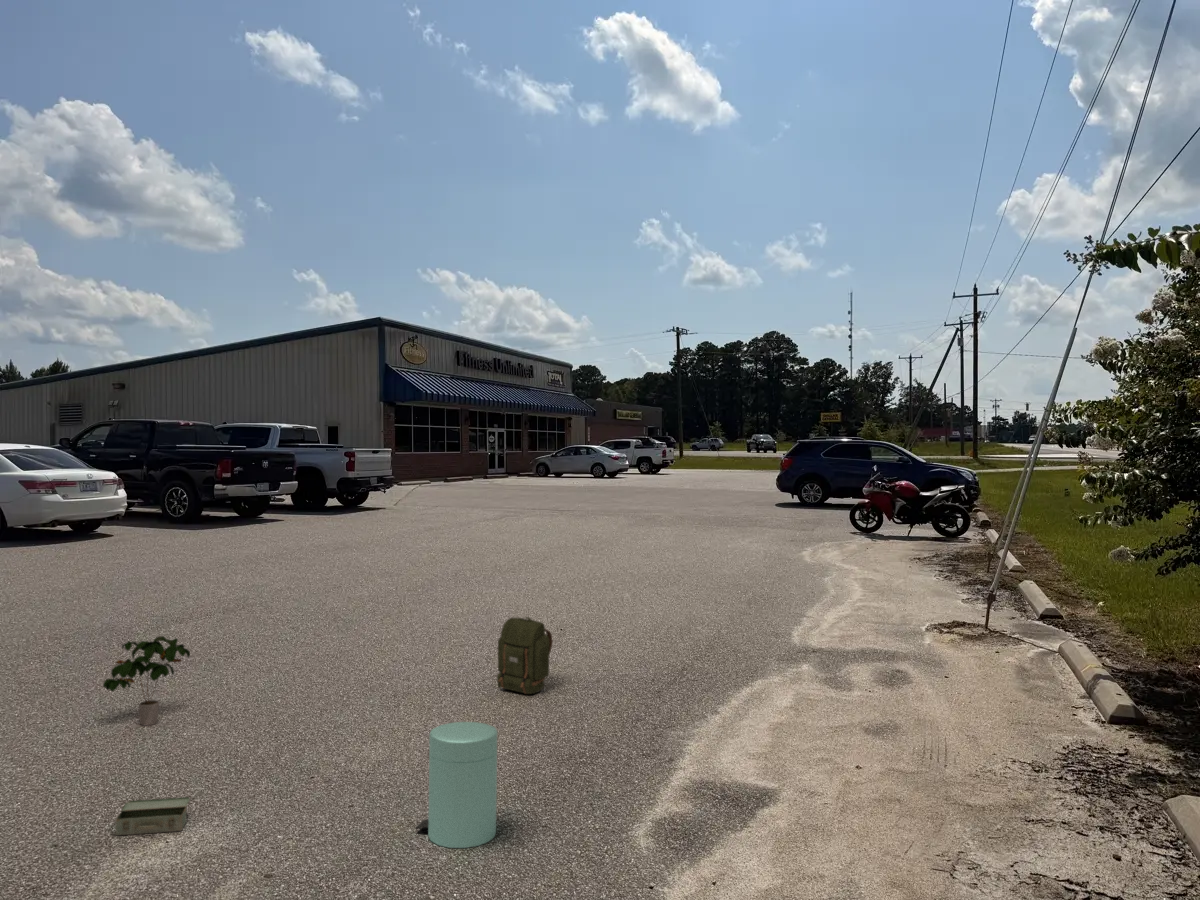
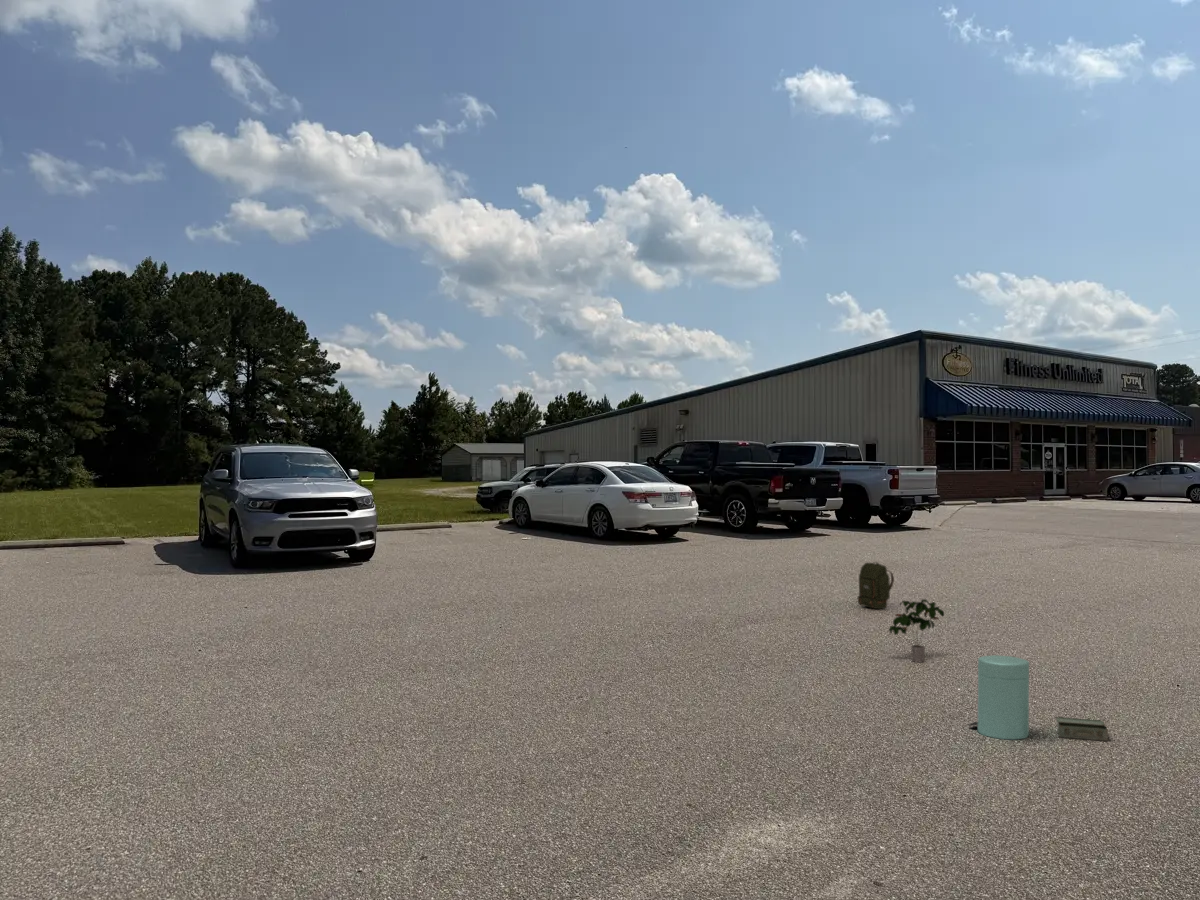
backpack: present [497,617,553,694] -> present [858,563,894,609]
potted plant: present [103,636,190,726] -> present [889,599,944,662]
toolbox: present [115,797,191,835] -> present [1056,717,1108,741]

